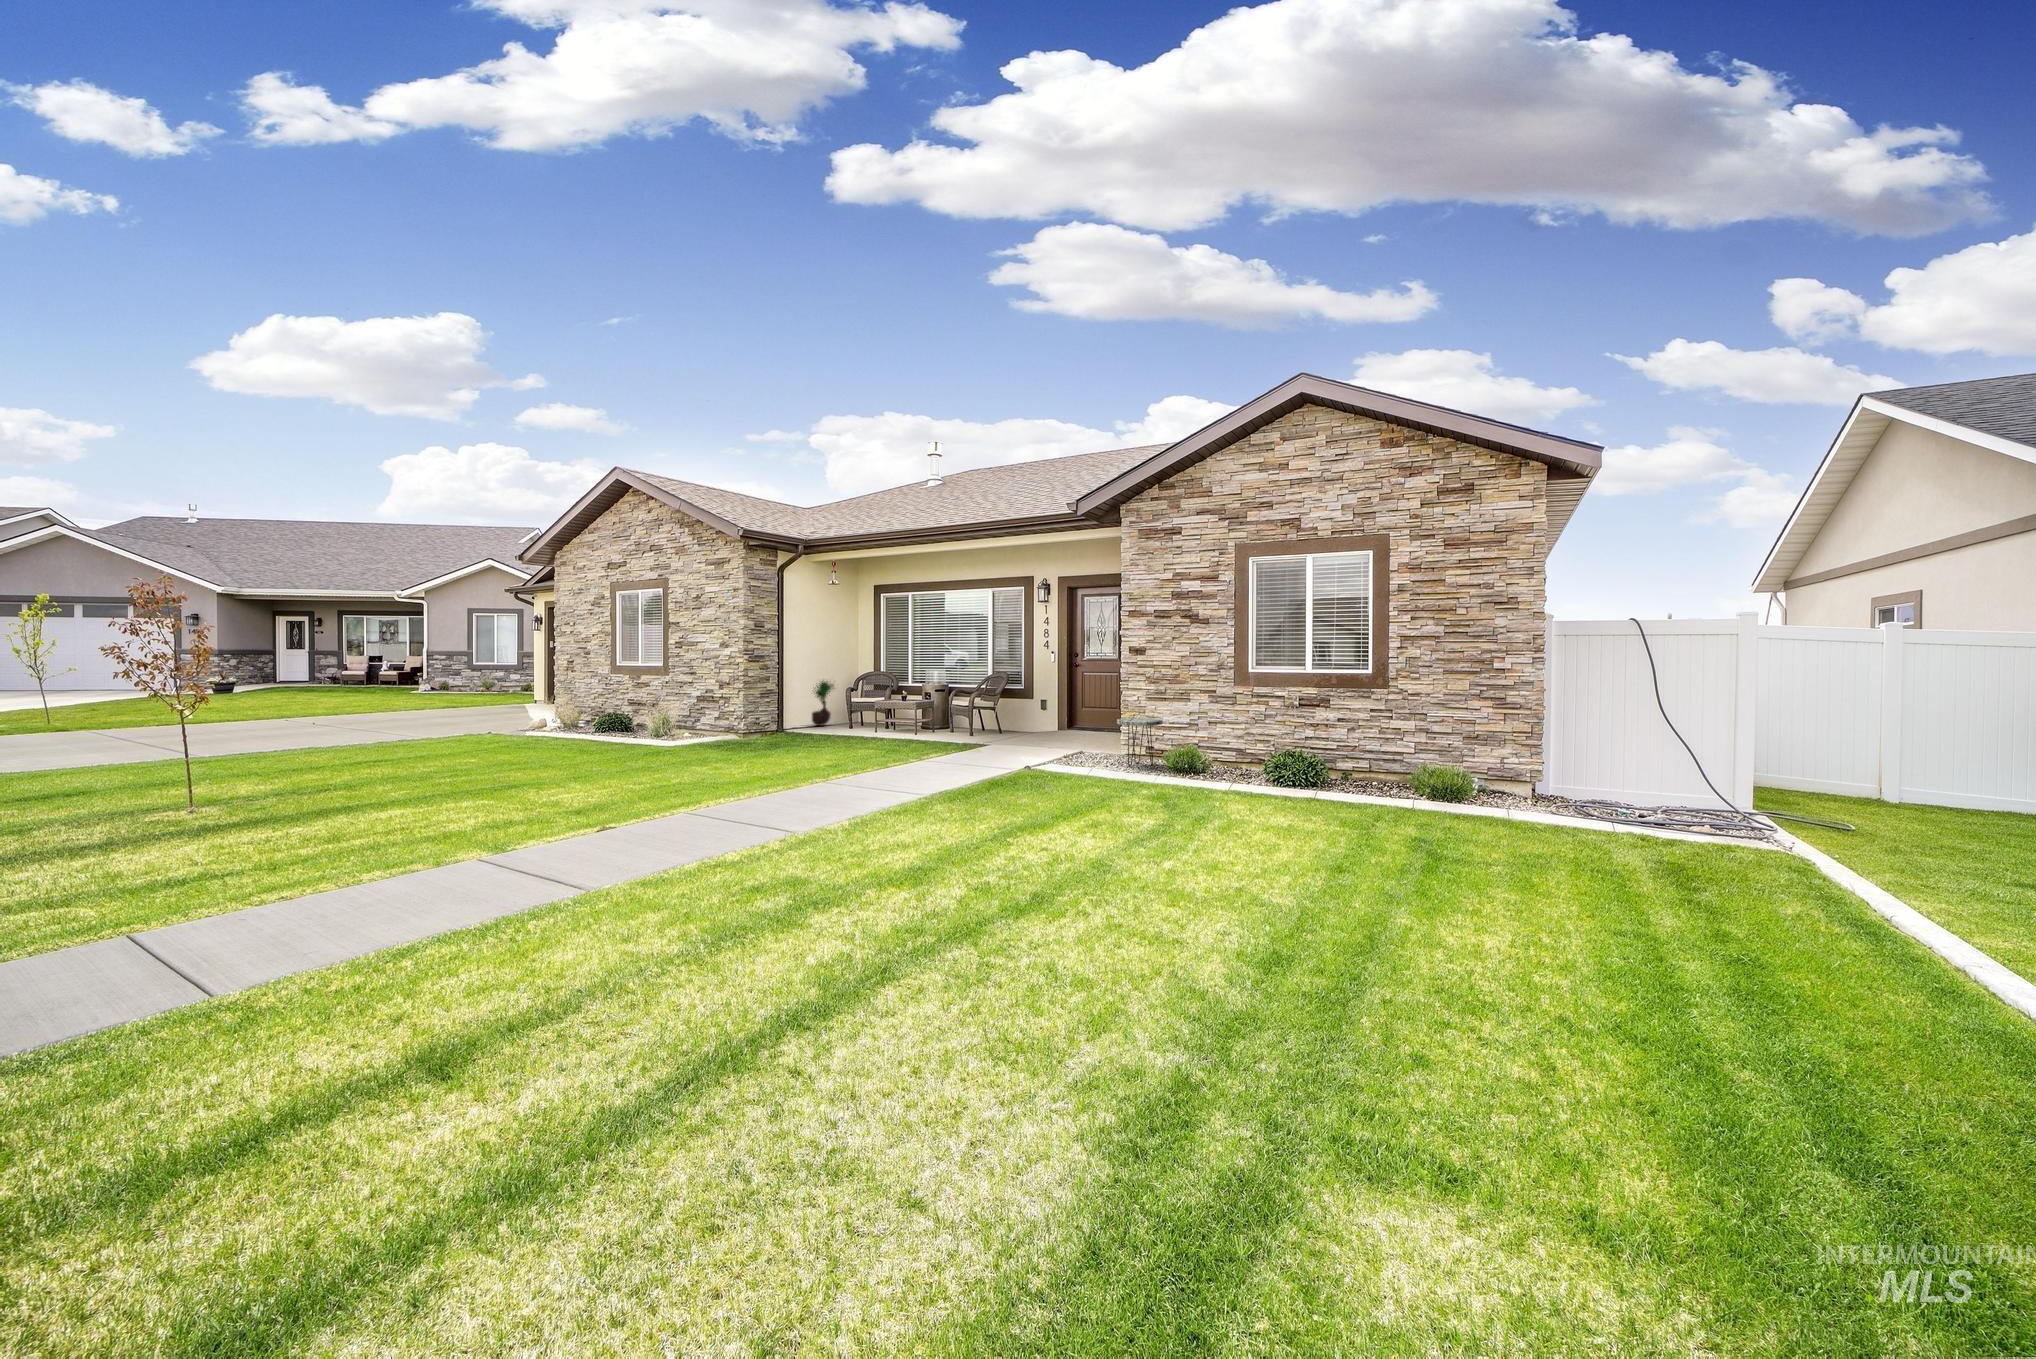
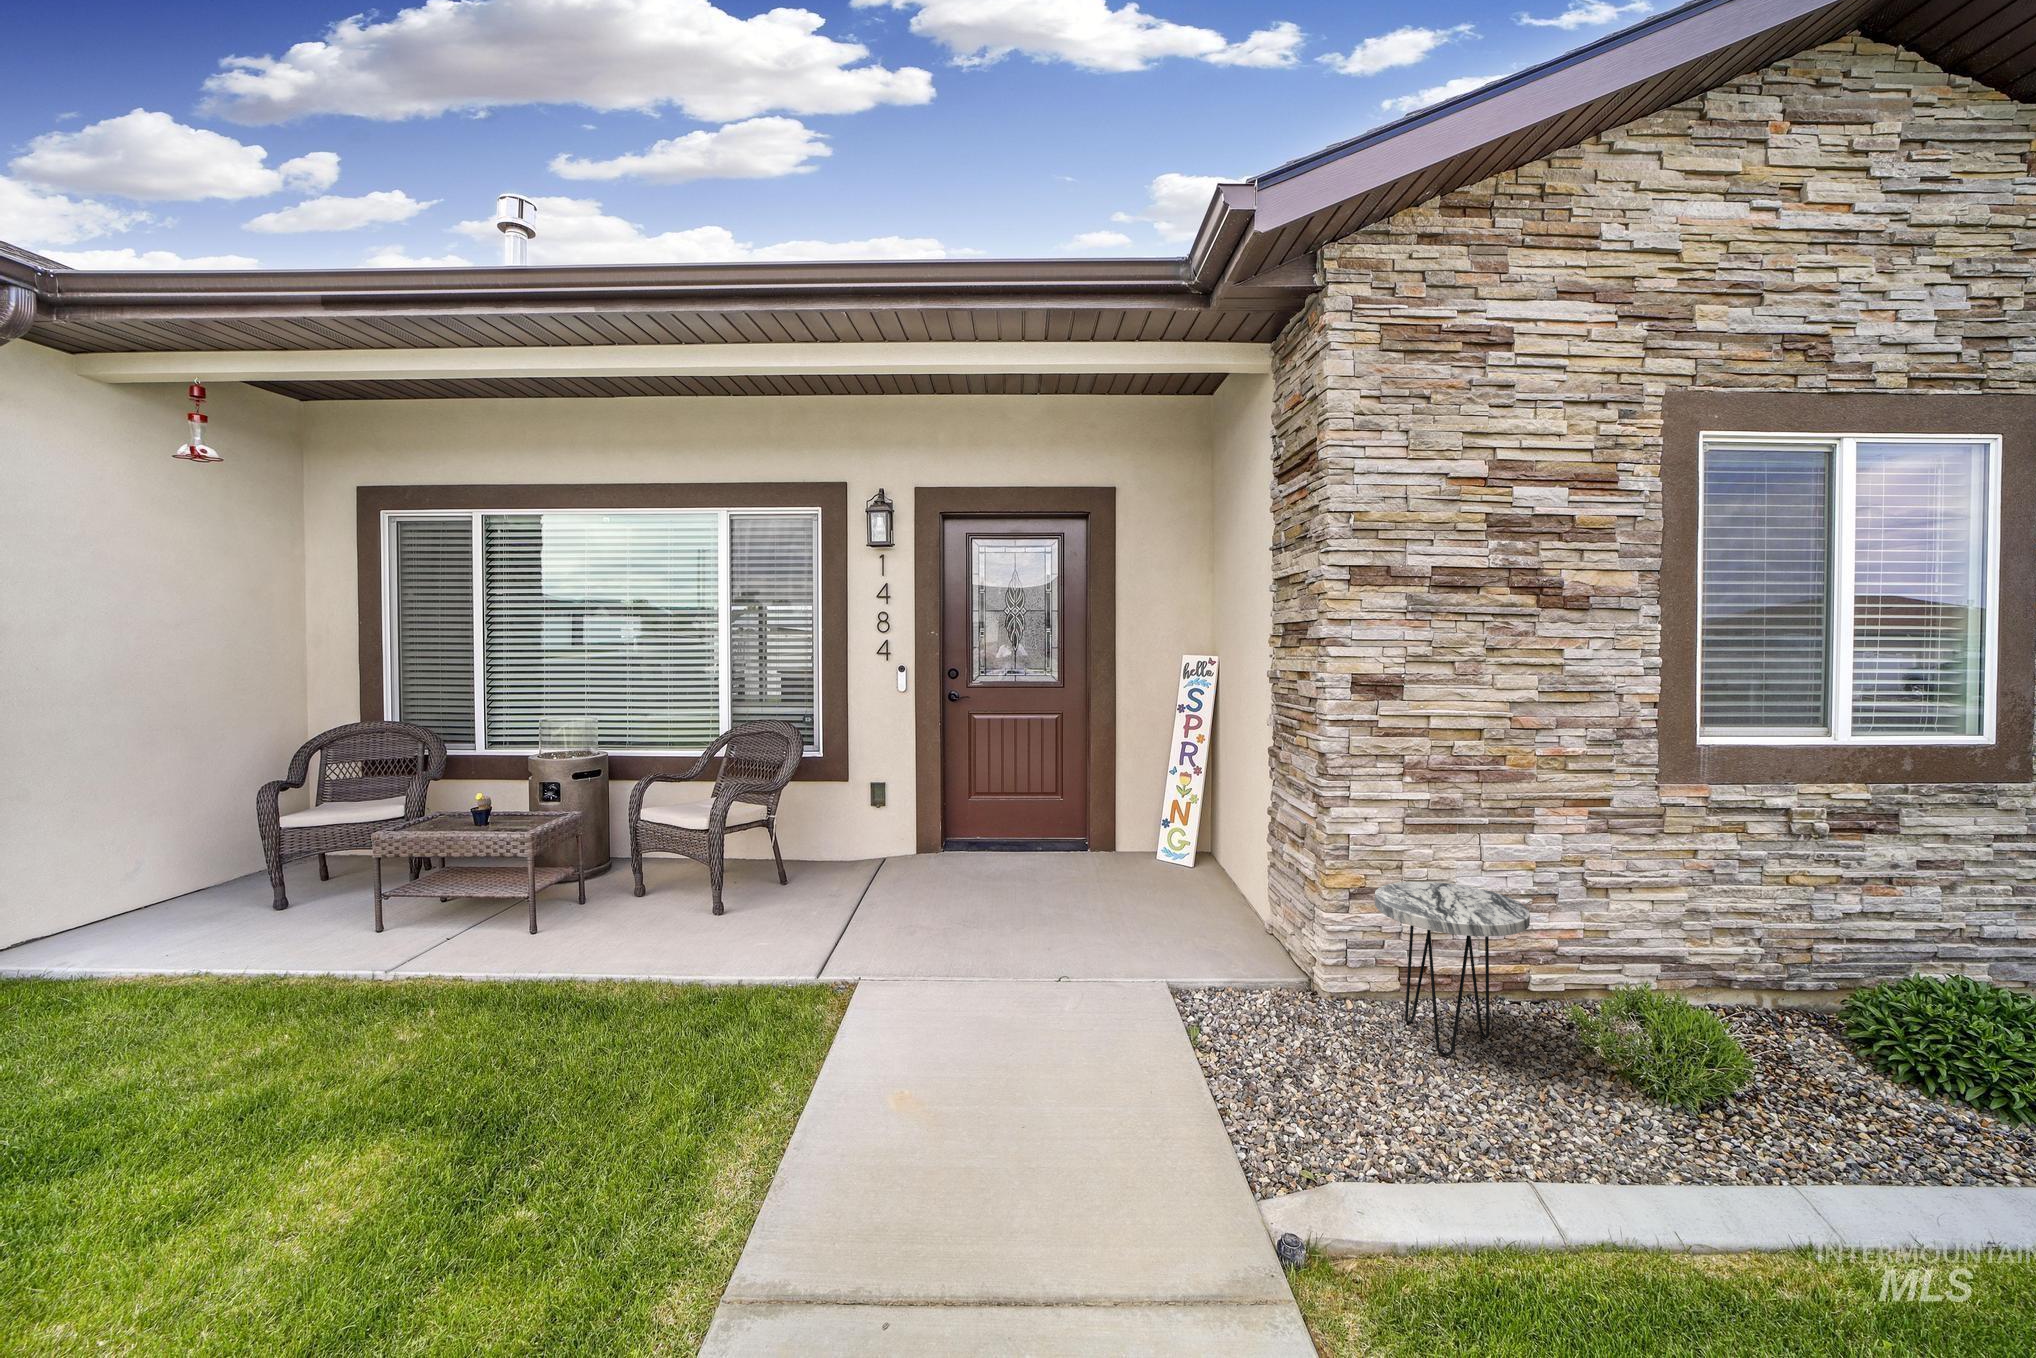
potted tree: present [812,680,835,726] -> none [90,755,217,918]

